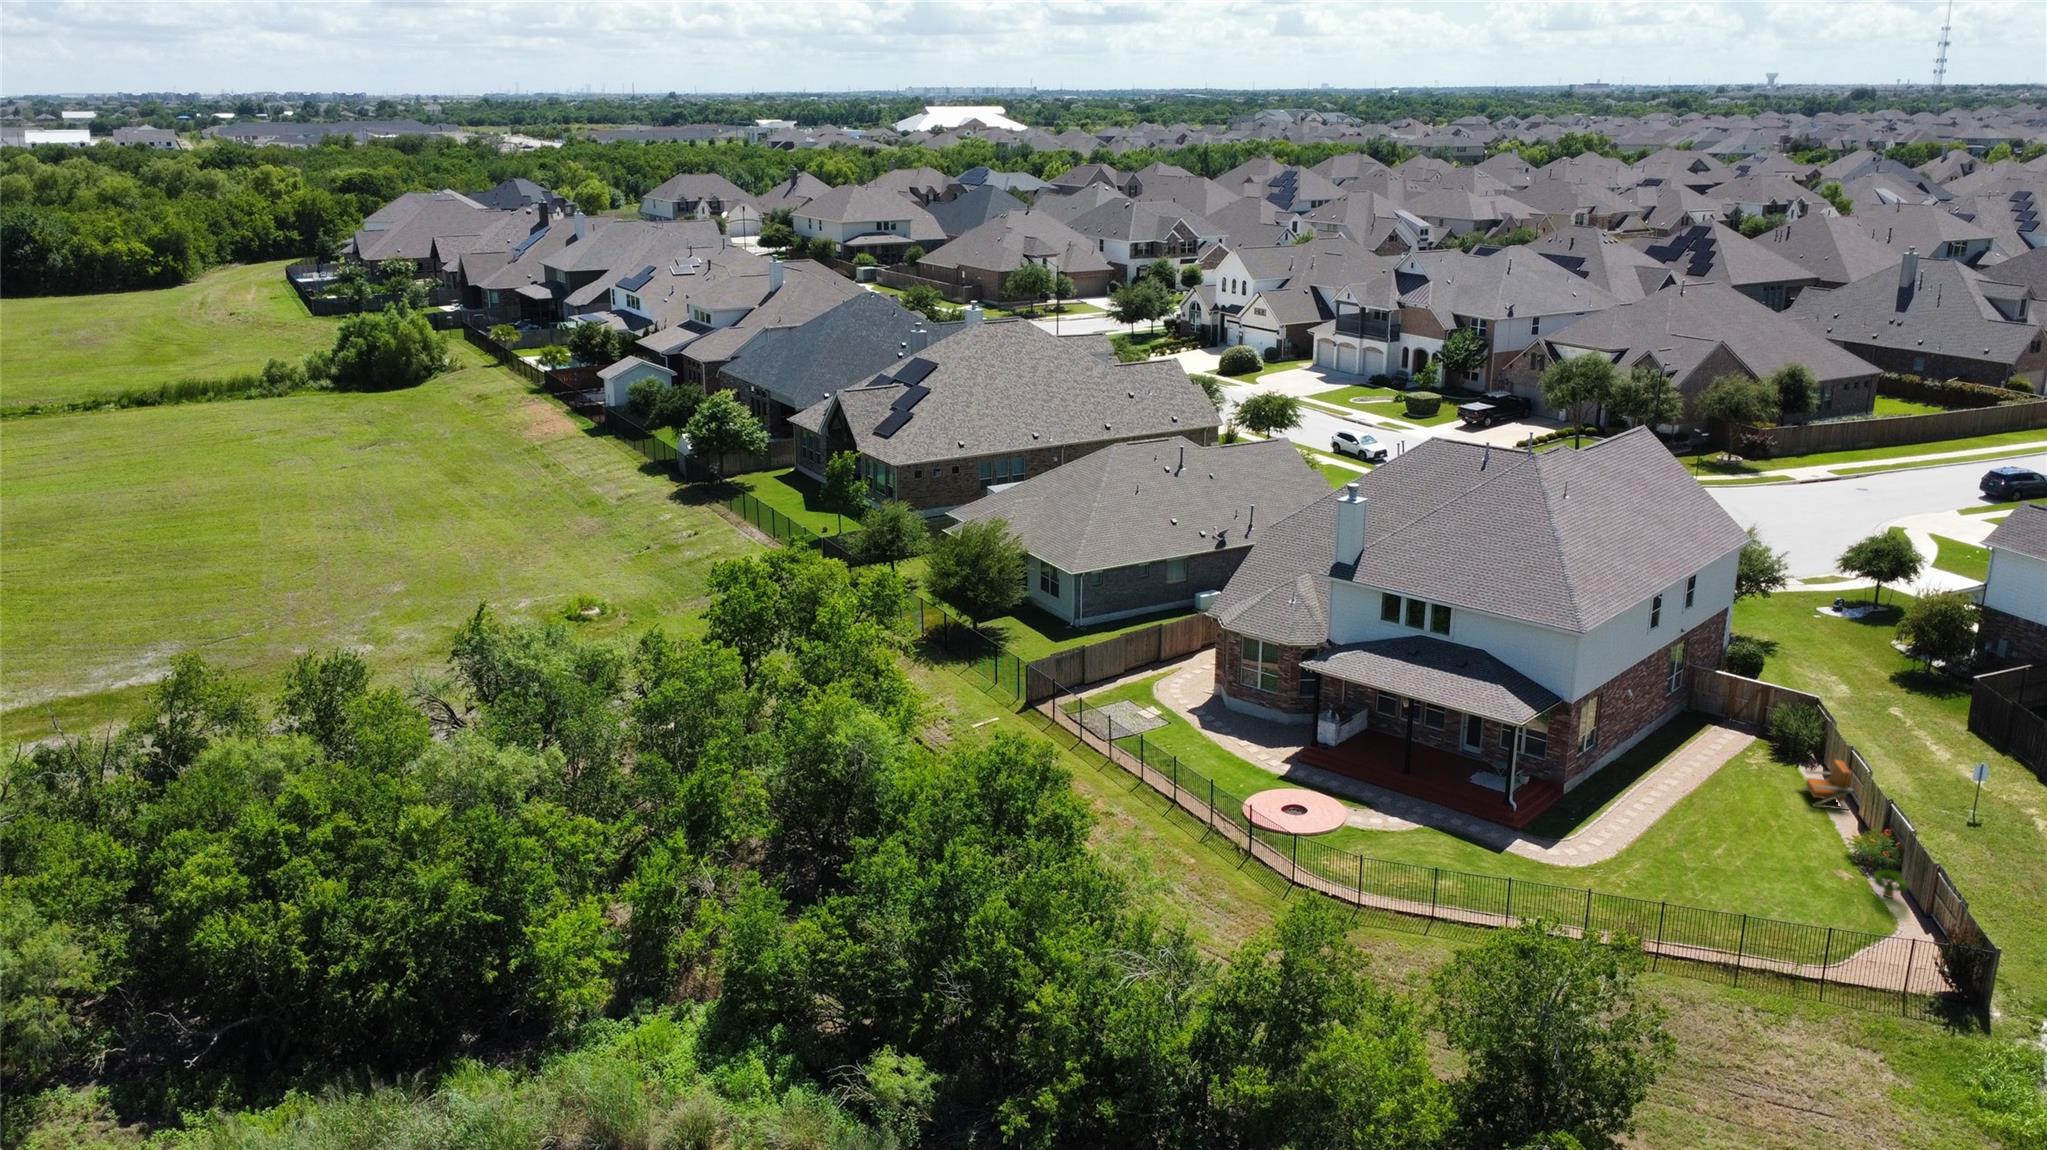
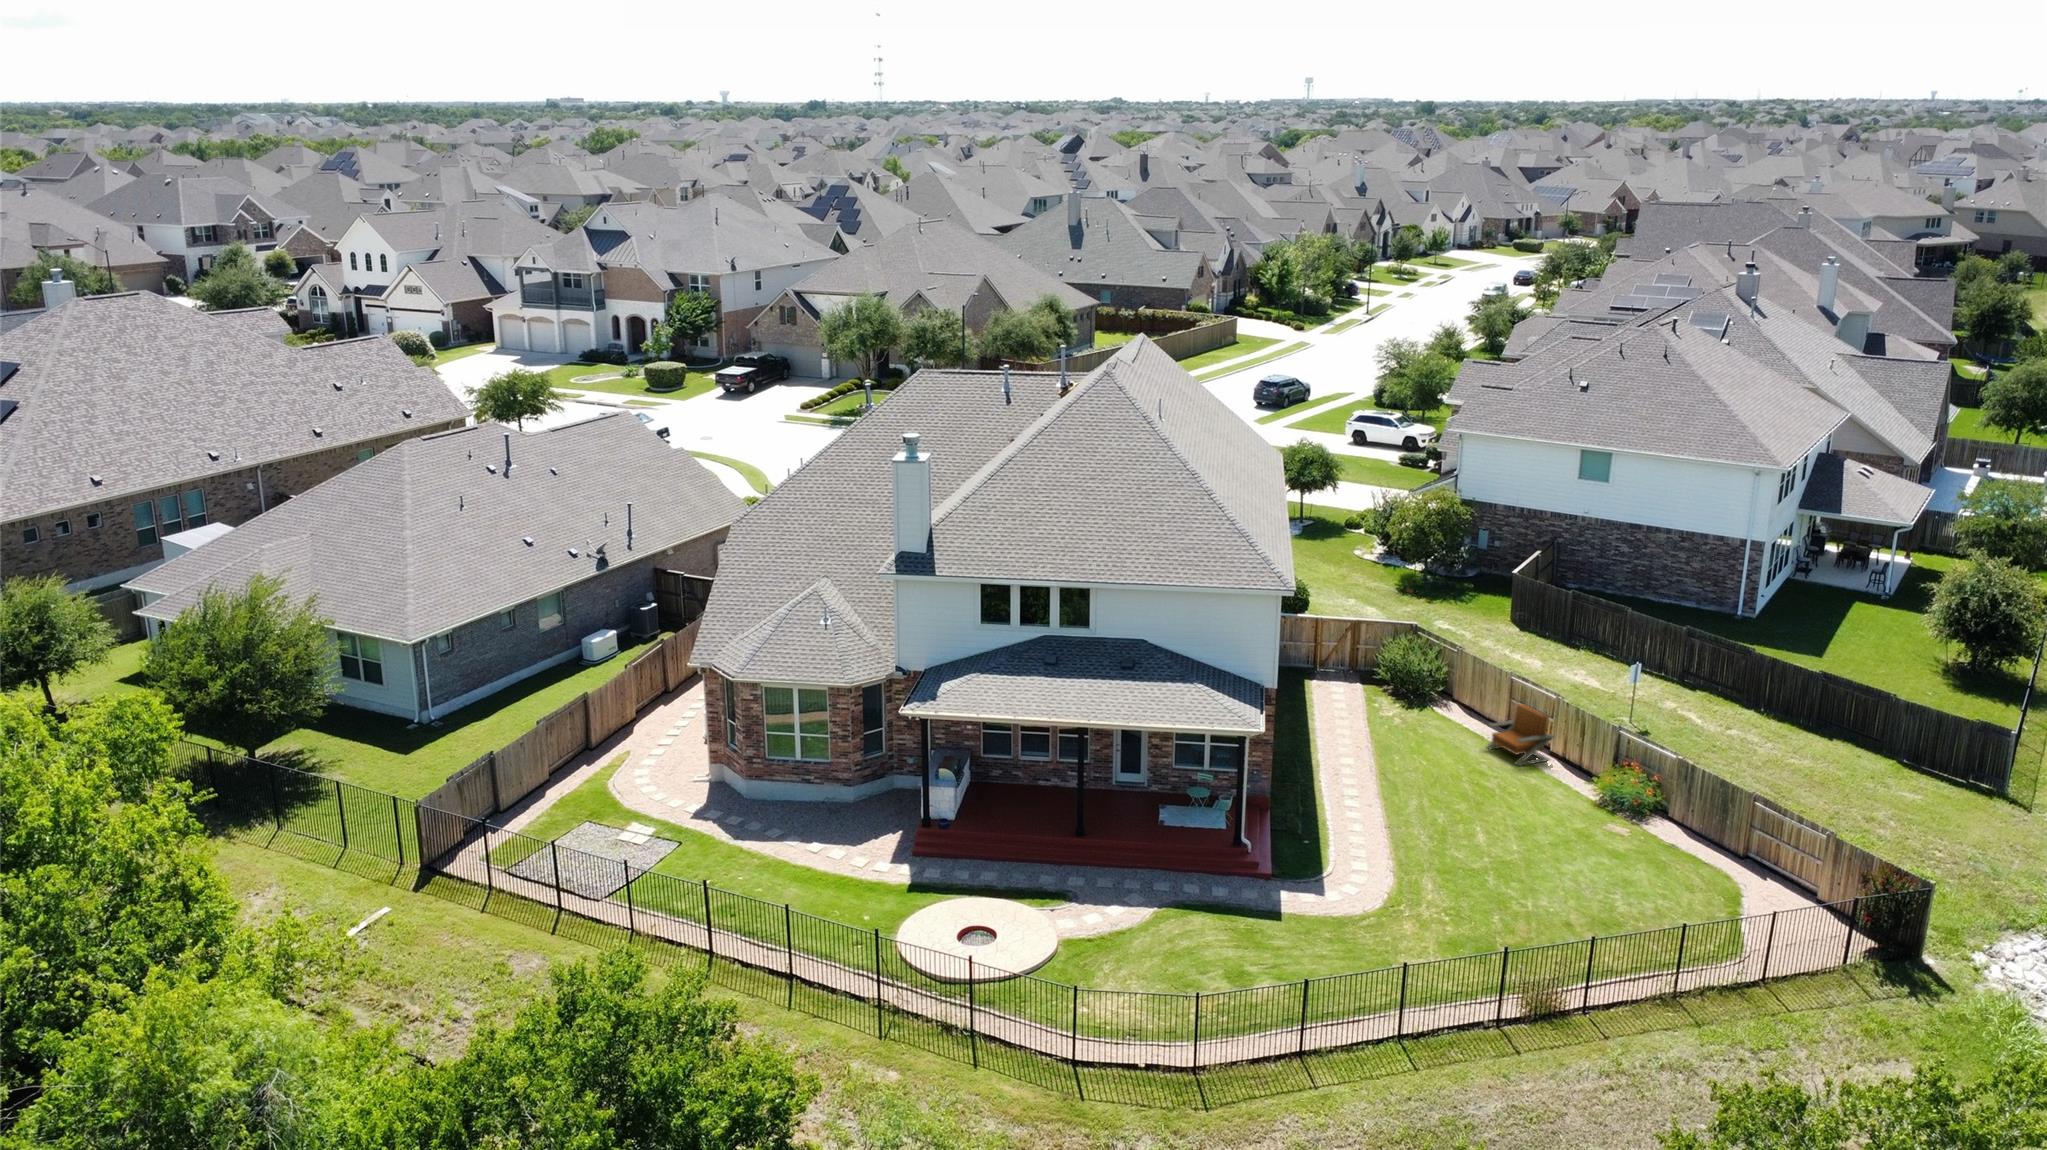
potted plant: present [1873,870,1907,898] -> present [1398,572,1422,593]

